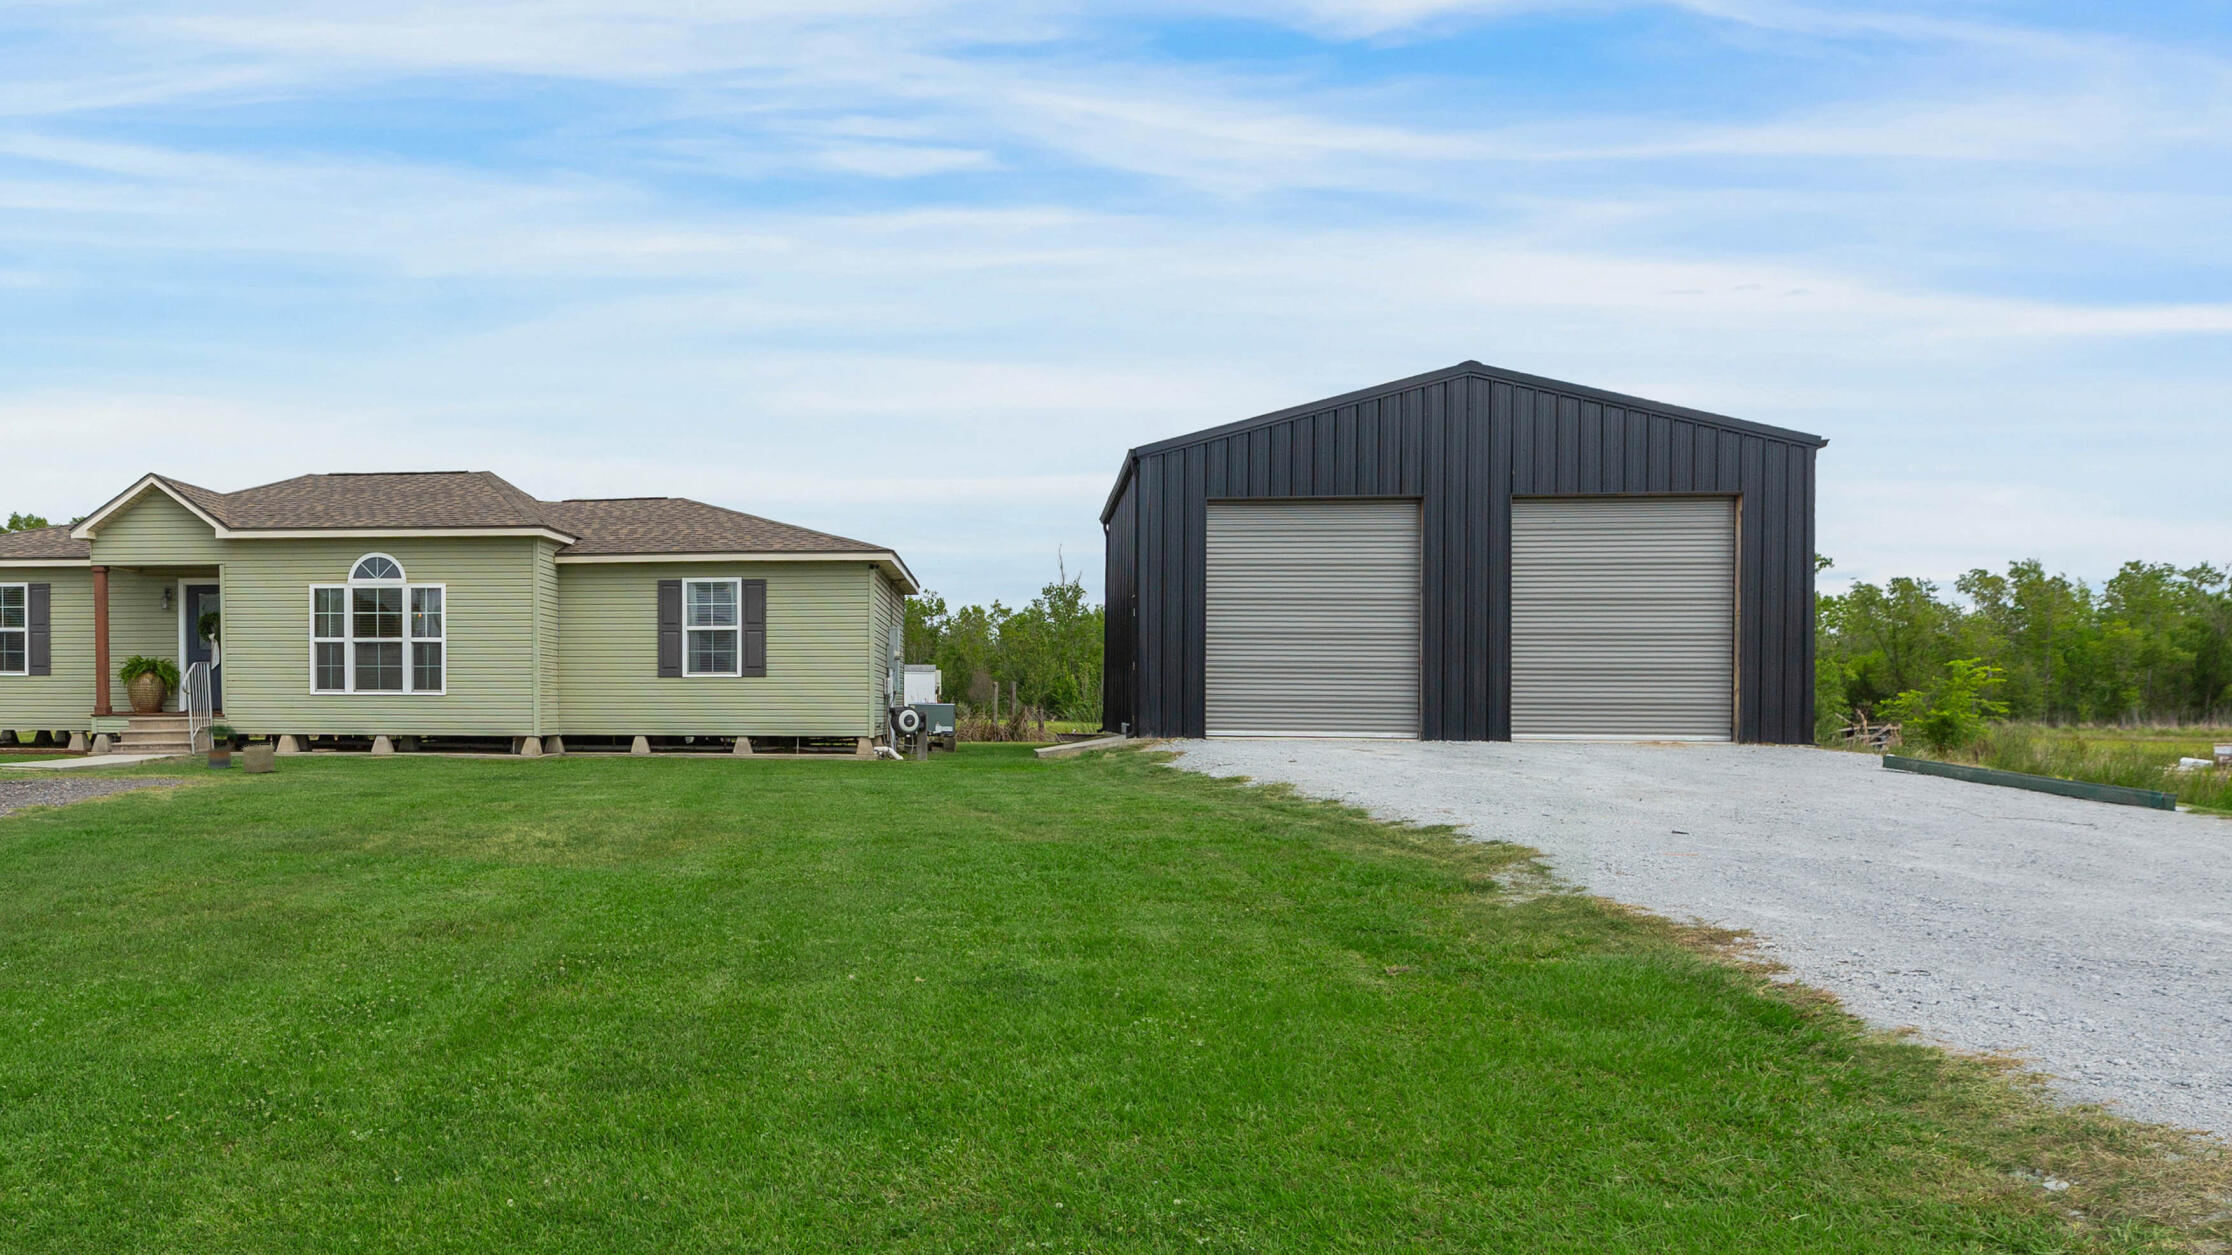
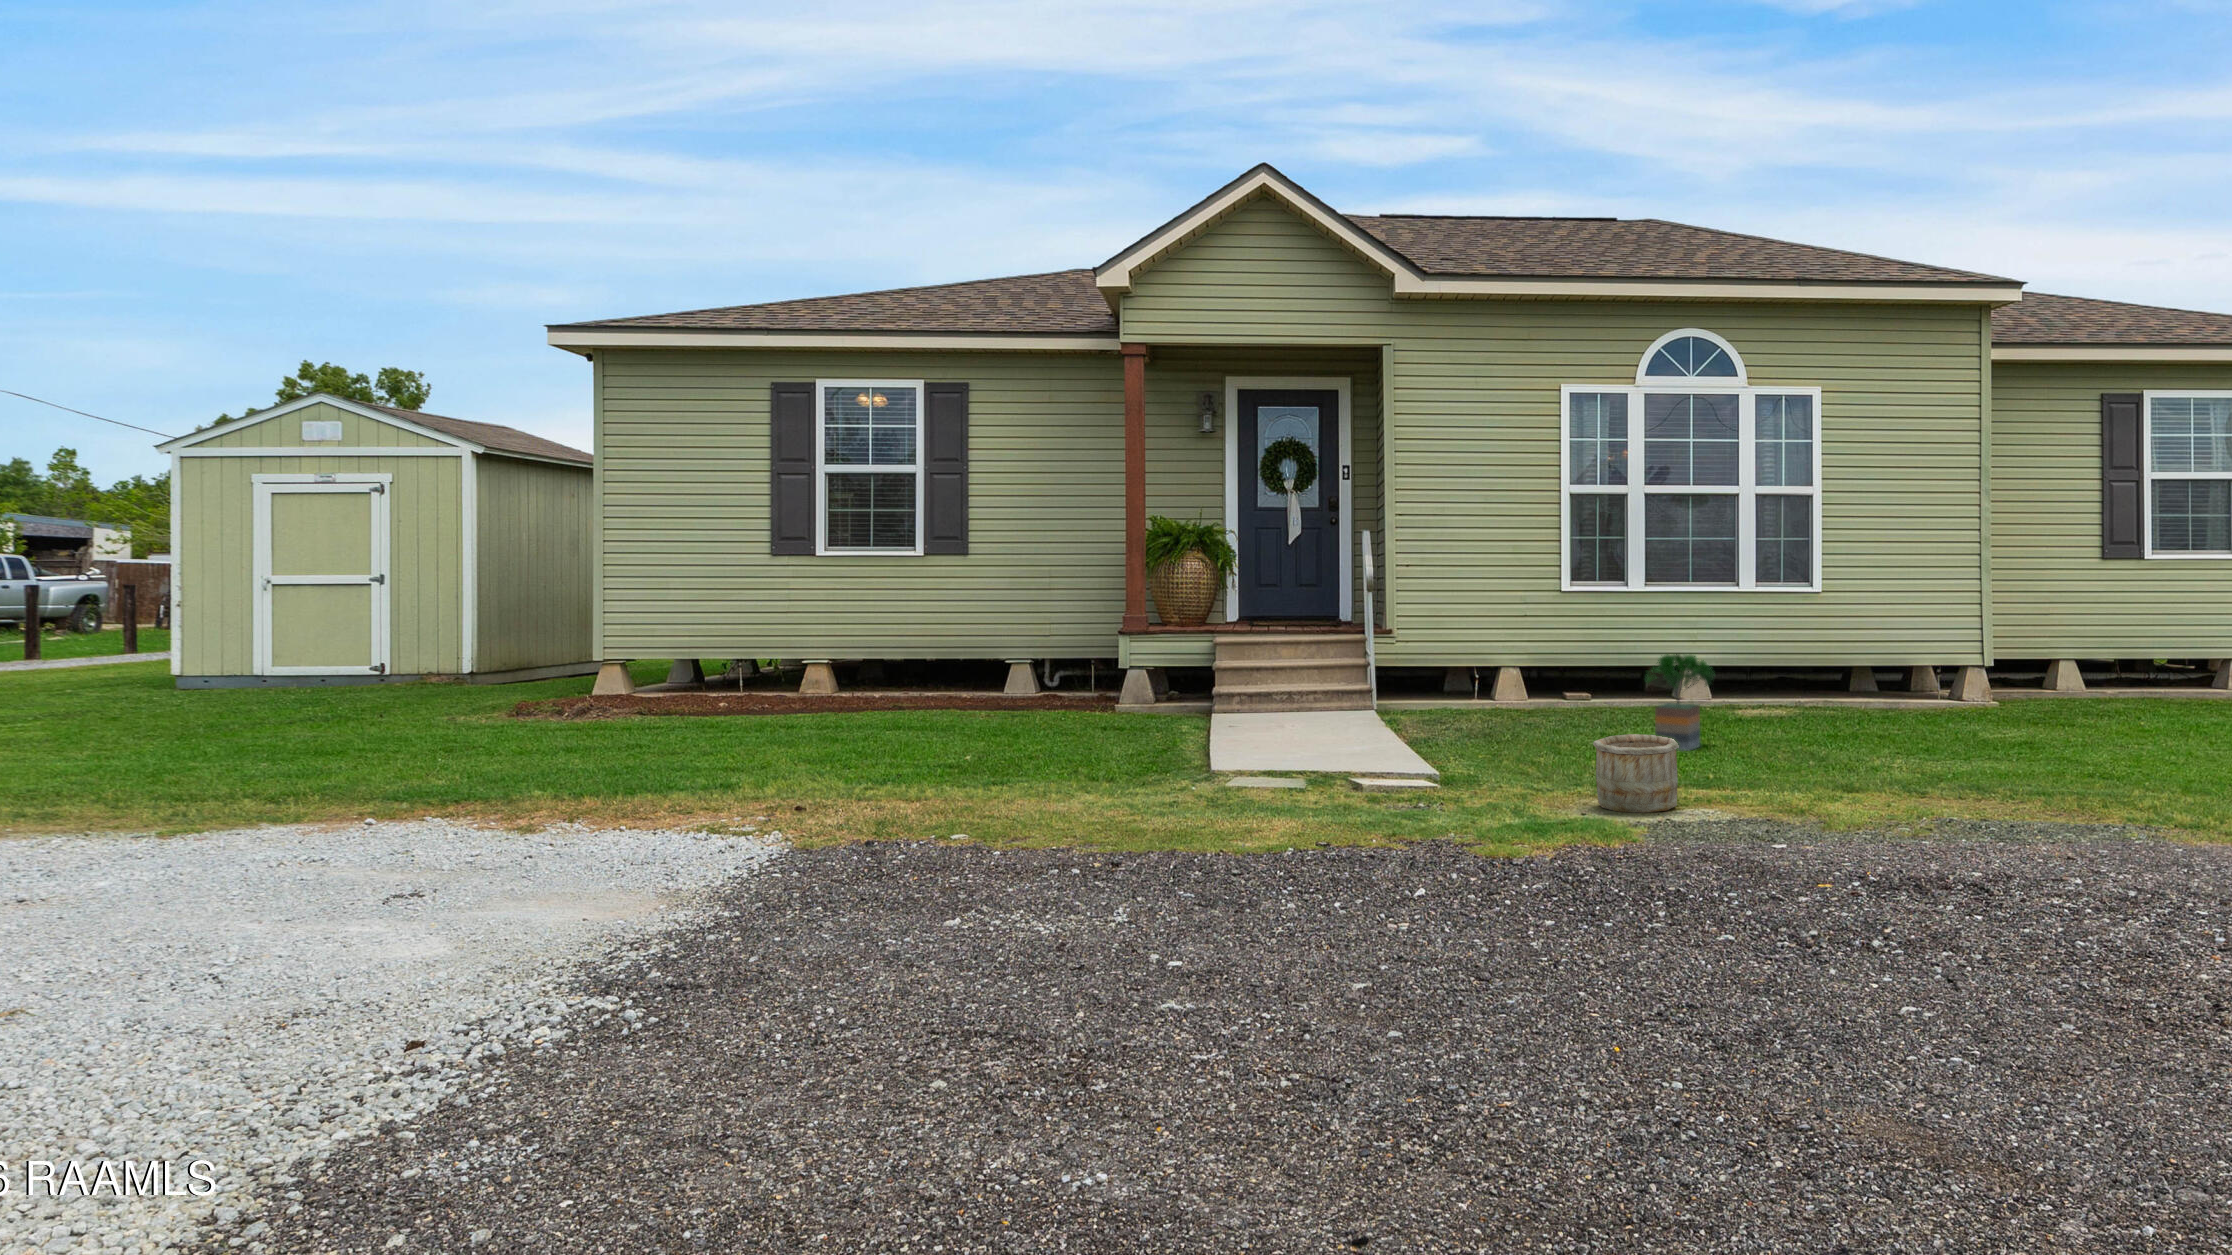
wooden bucket: present [243,745,275,773] -> present [1593,734,1679,813]

